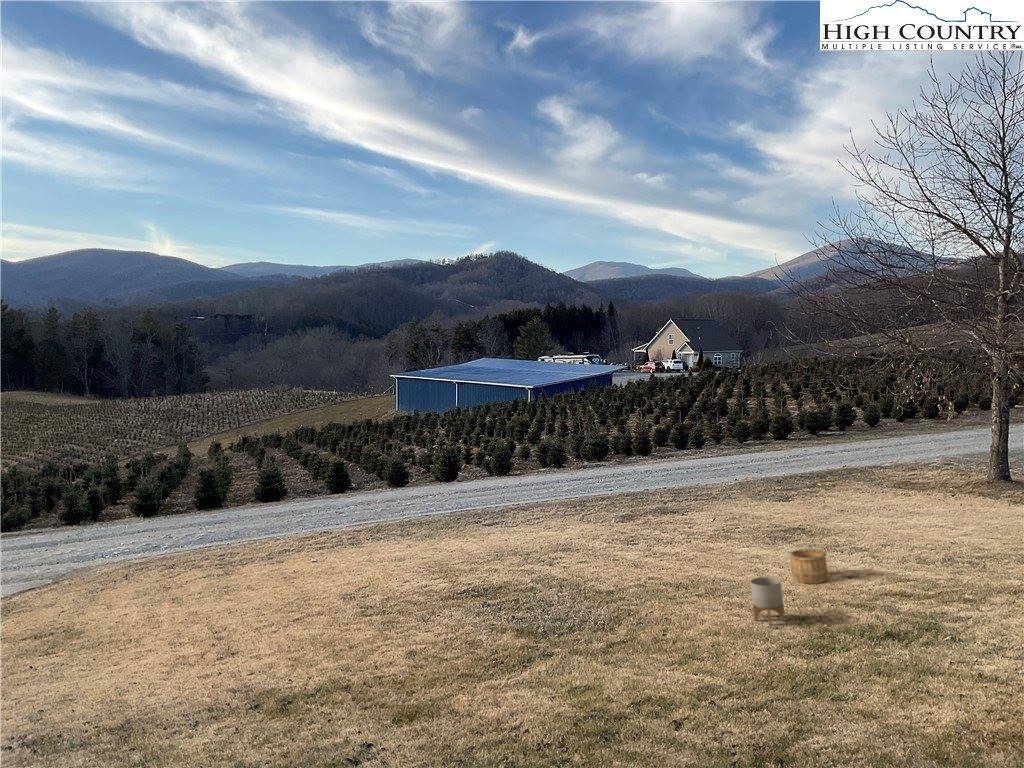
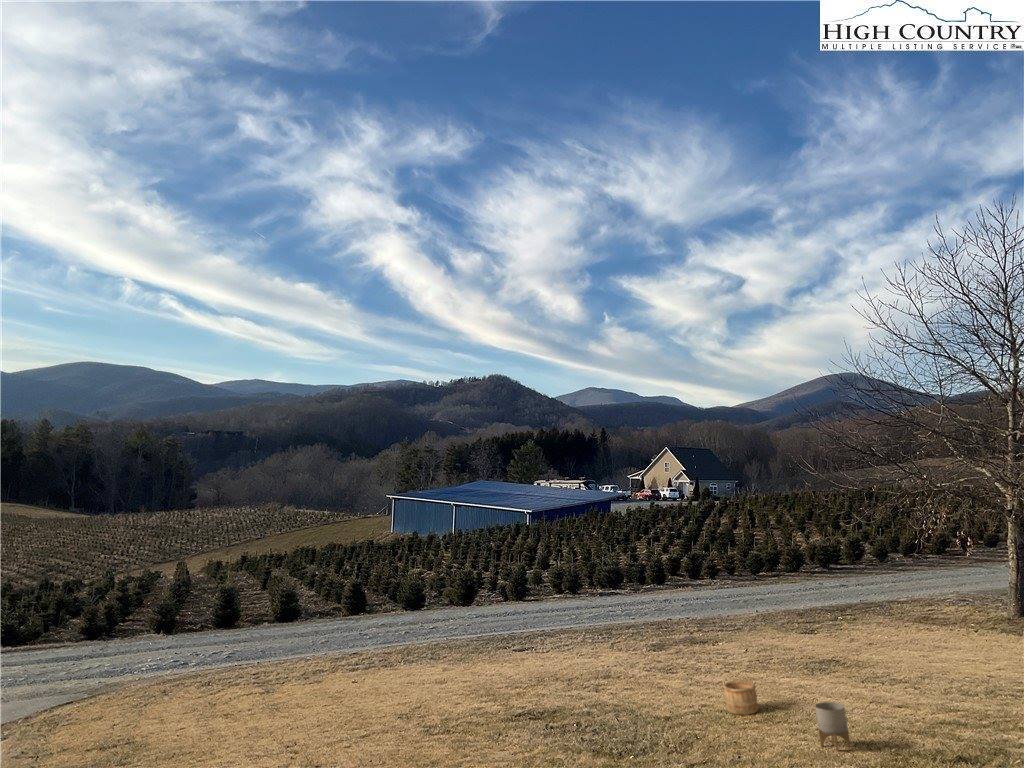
wooden bucket: present [789,549,828,584] -> present [723,681,758,715]

